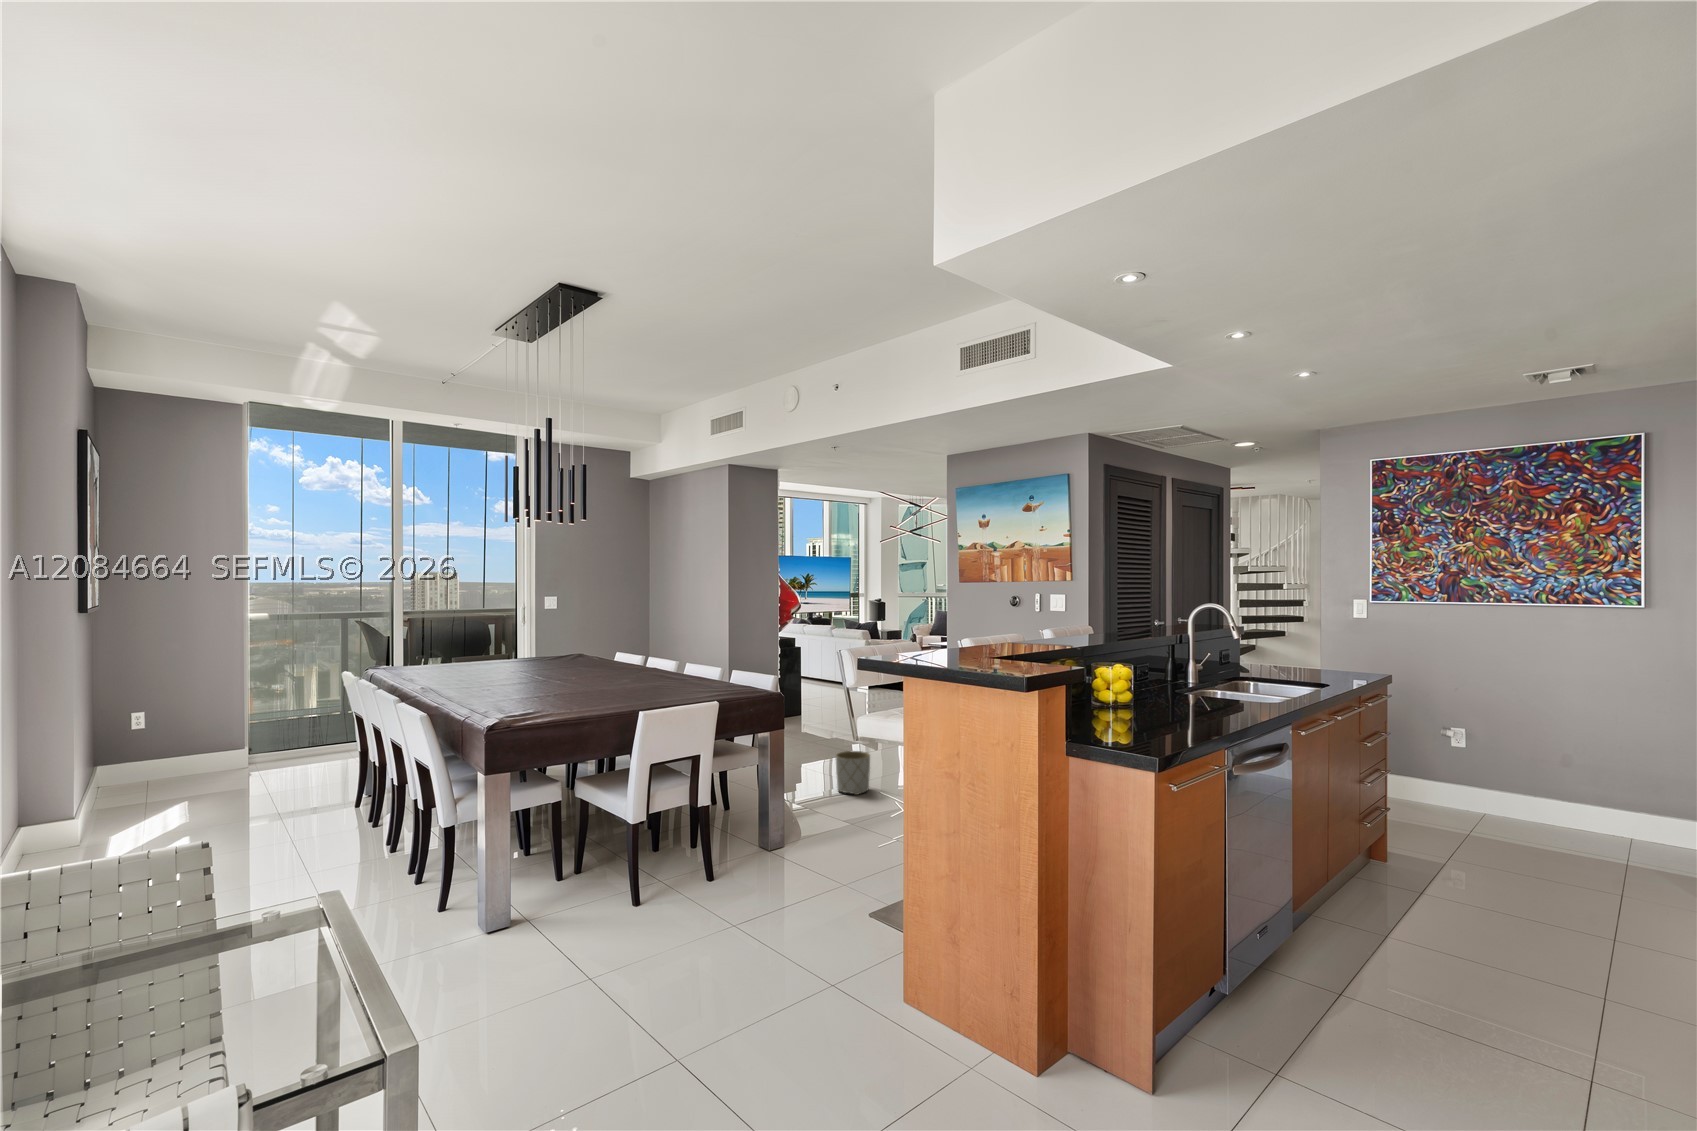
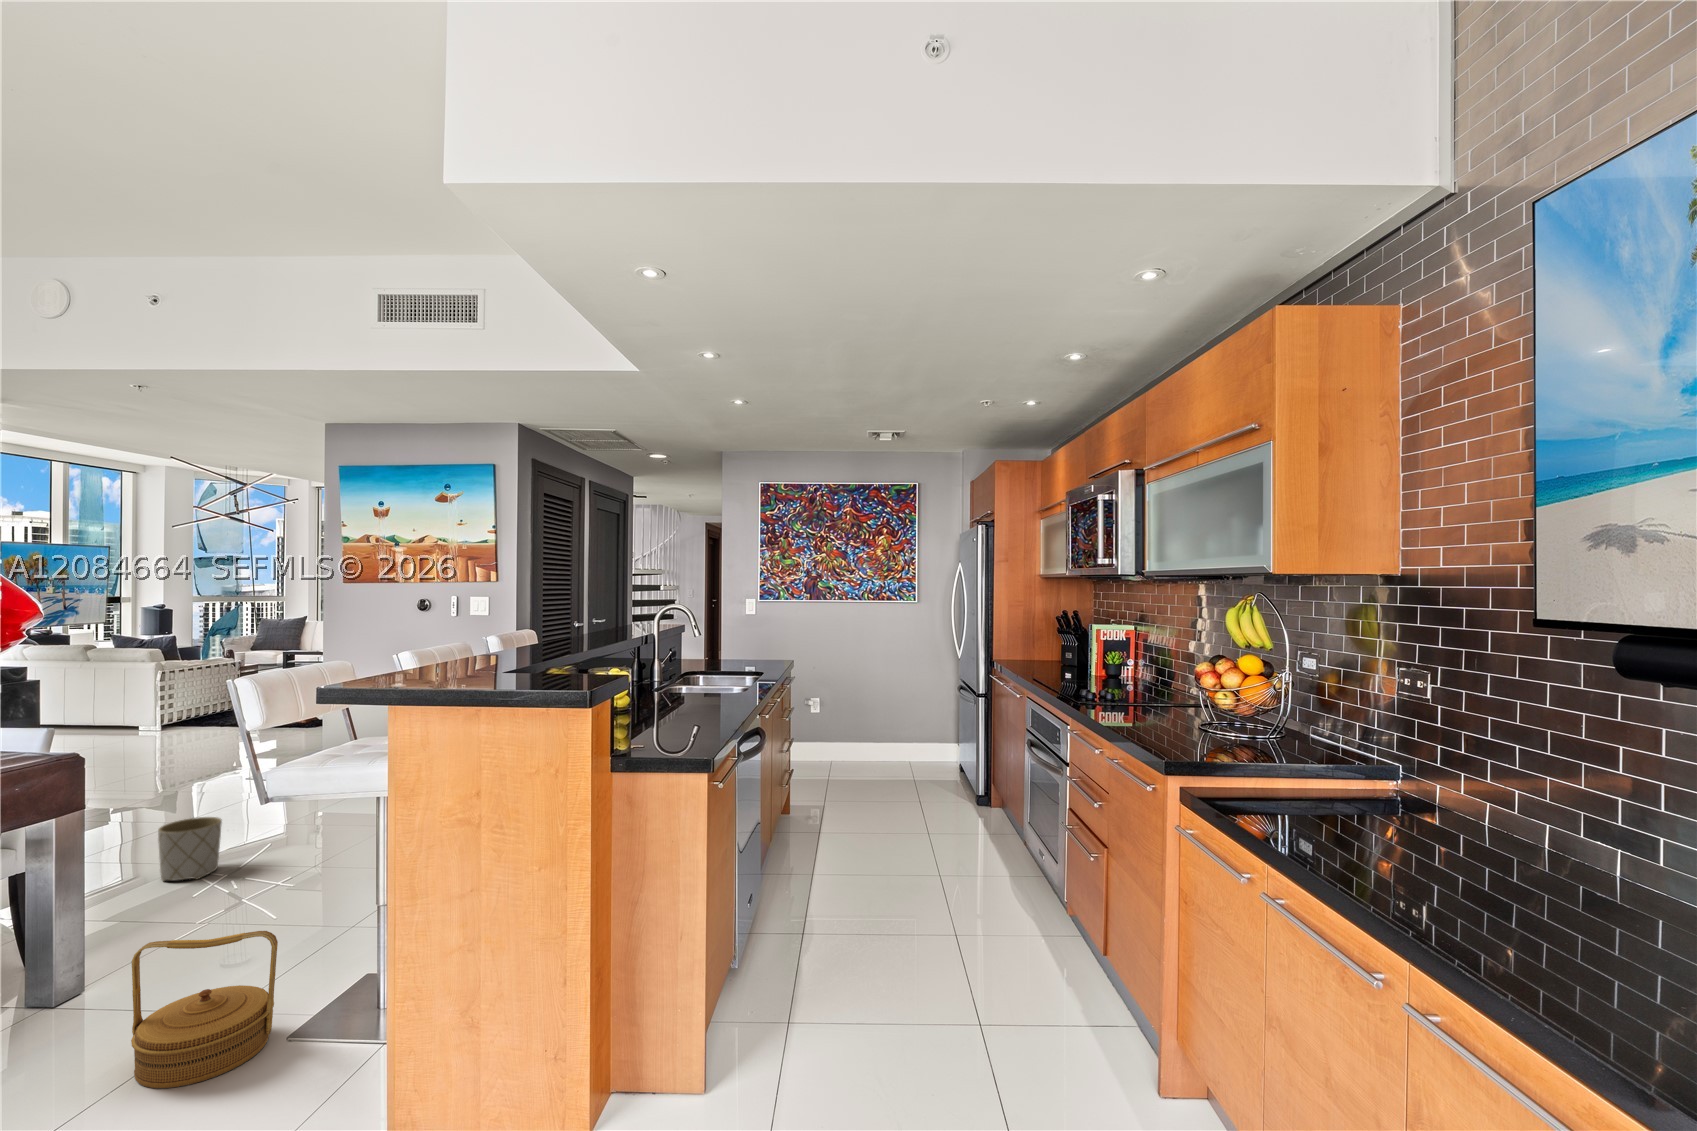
basket: none [784,824,861,928] -> present [131,931,278,1088]

